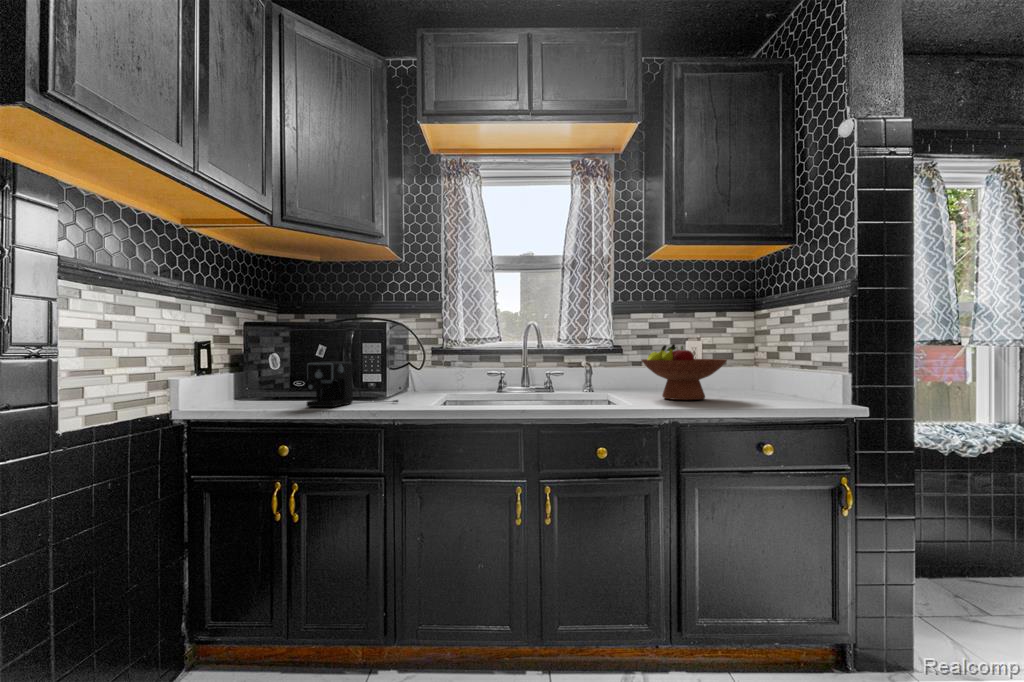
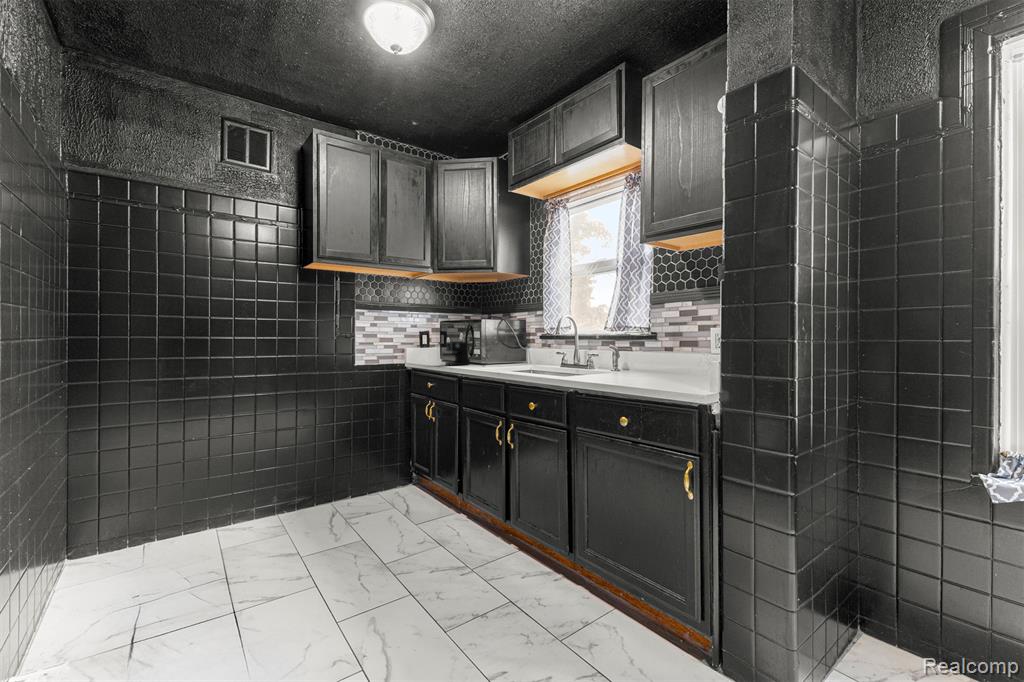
fruit bowl: present [642,344,727,400] -> none [604,332,676,378]

